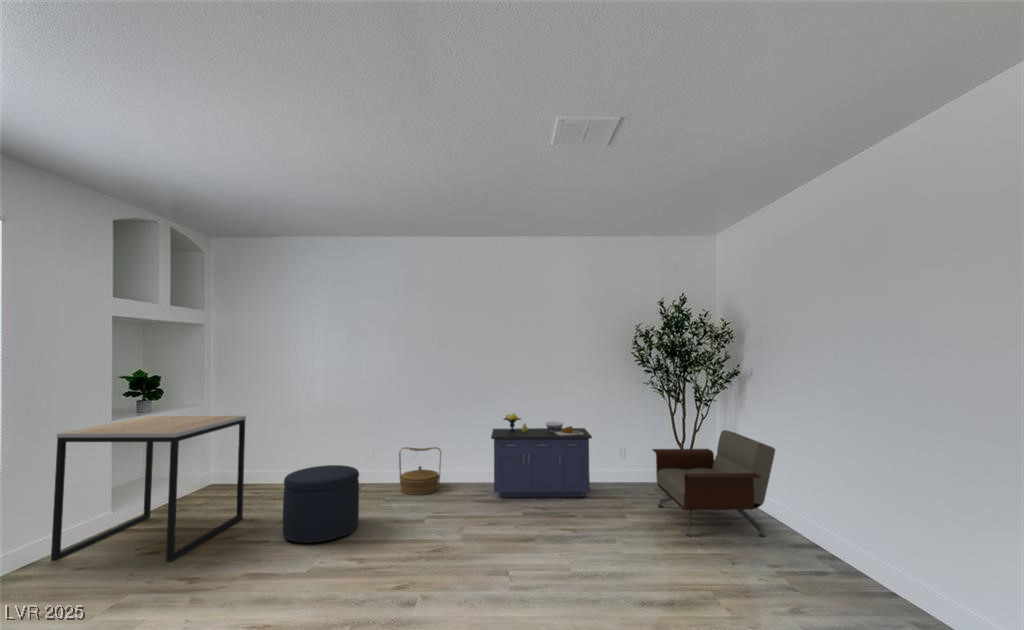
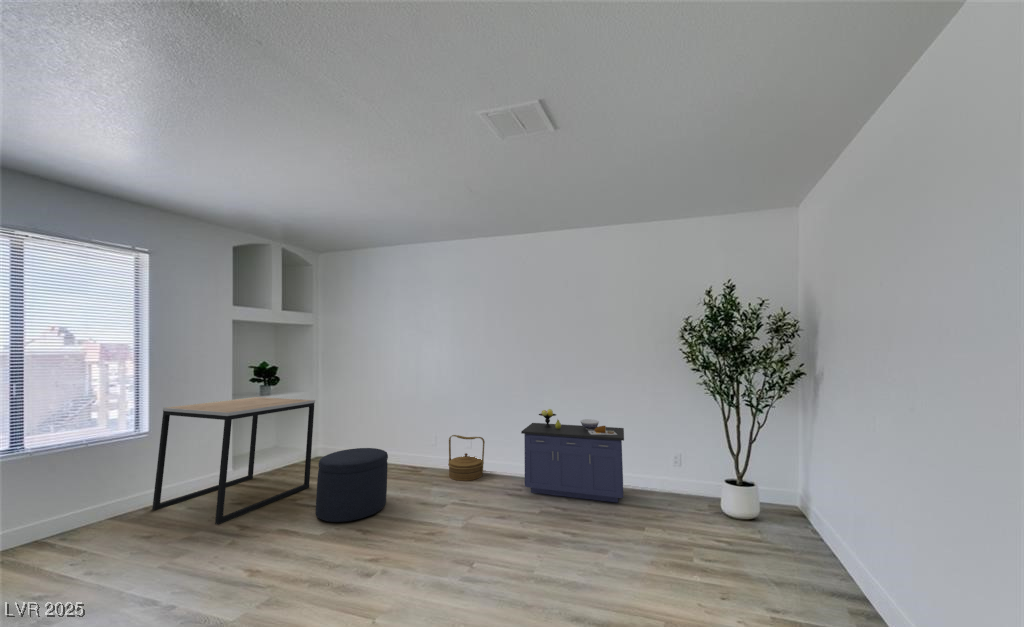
armchair: present [652,430,775,537] -> none [694,443,864,604]

